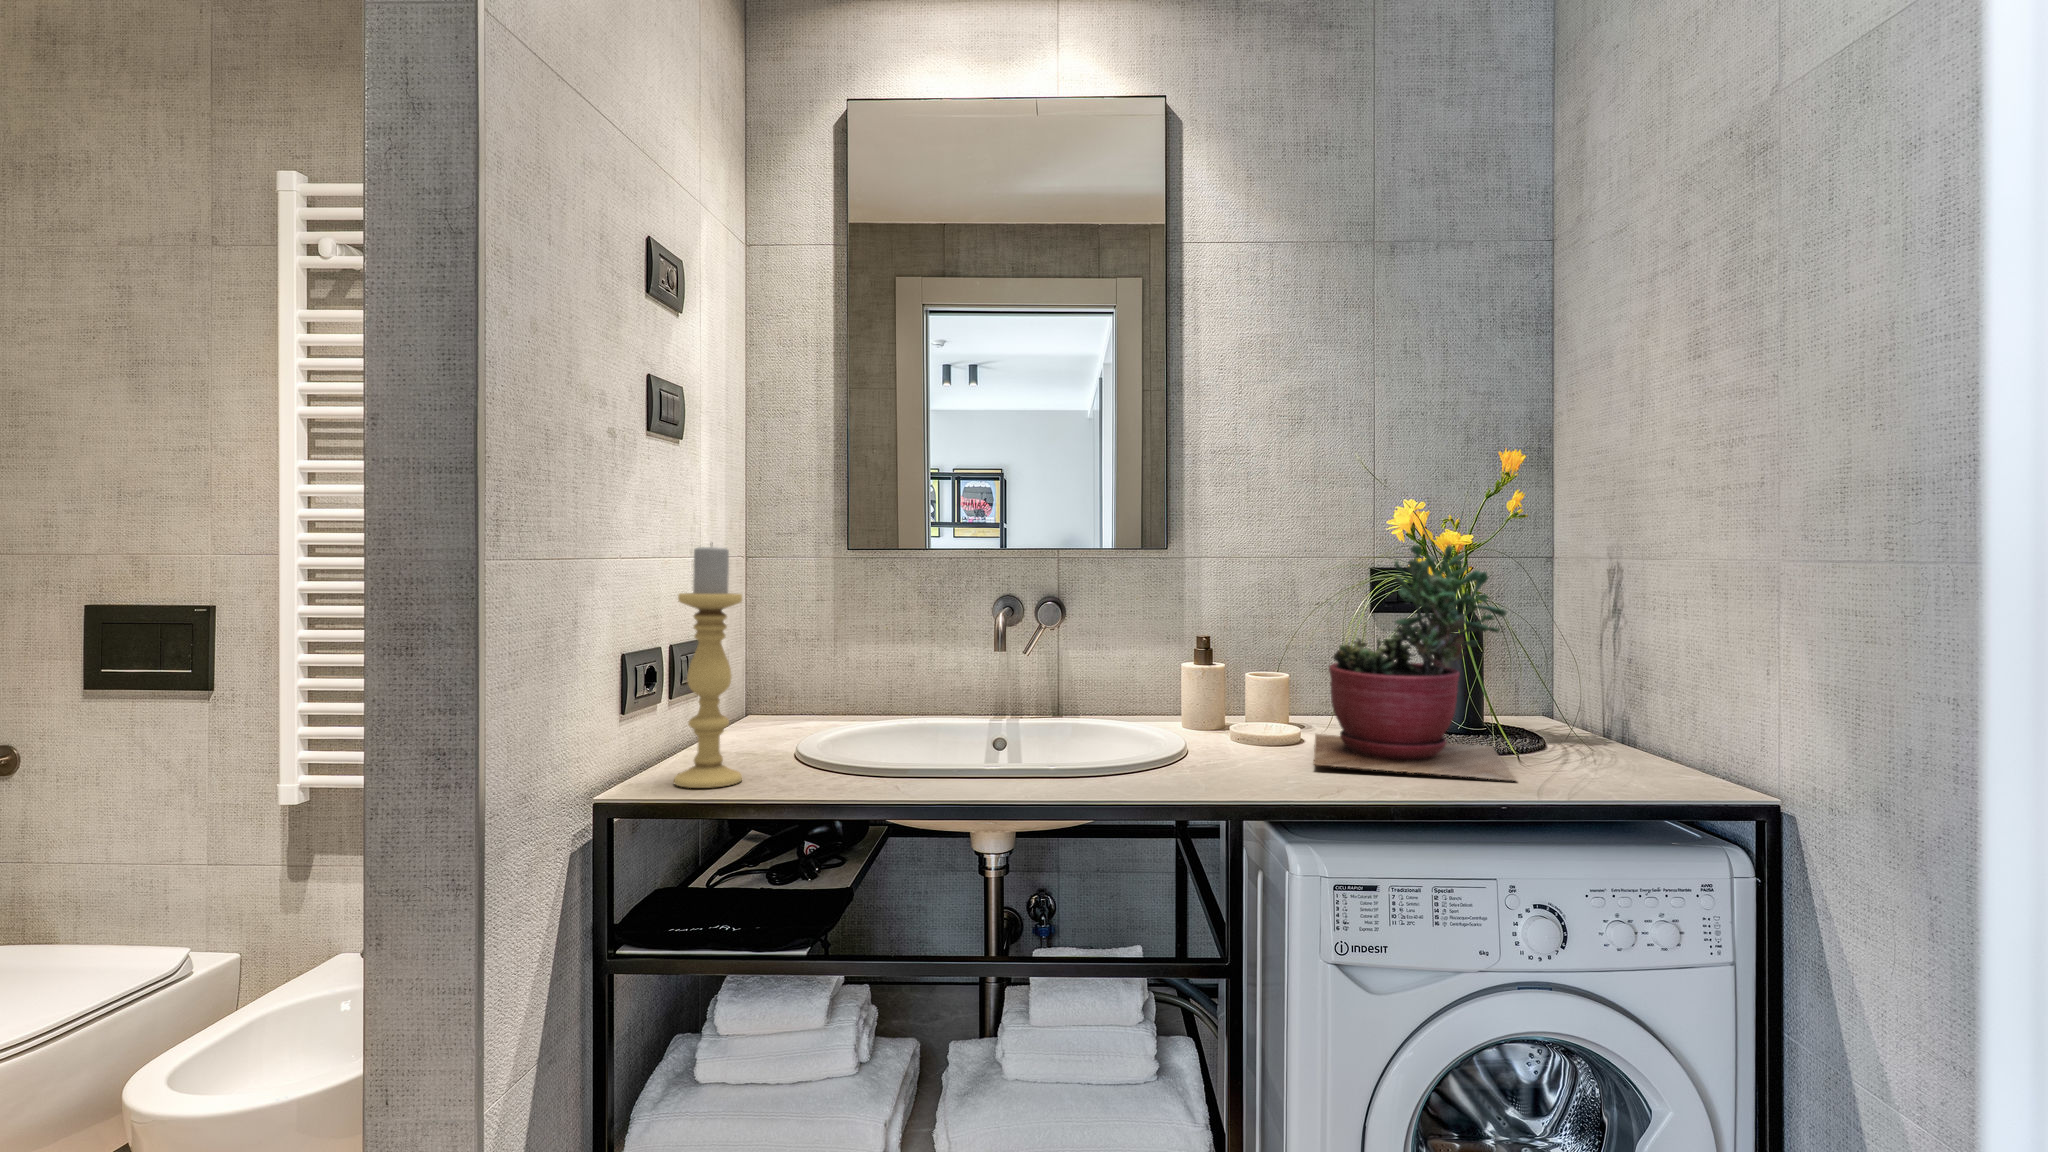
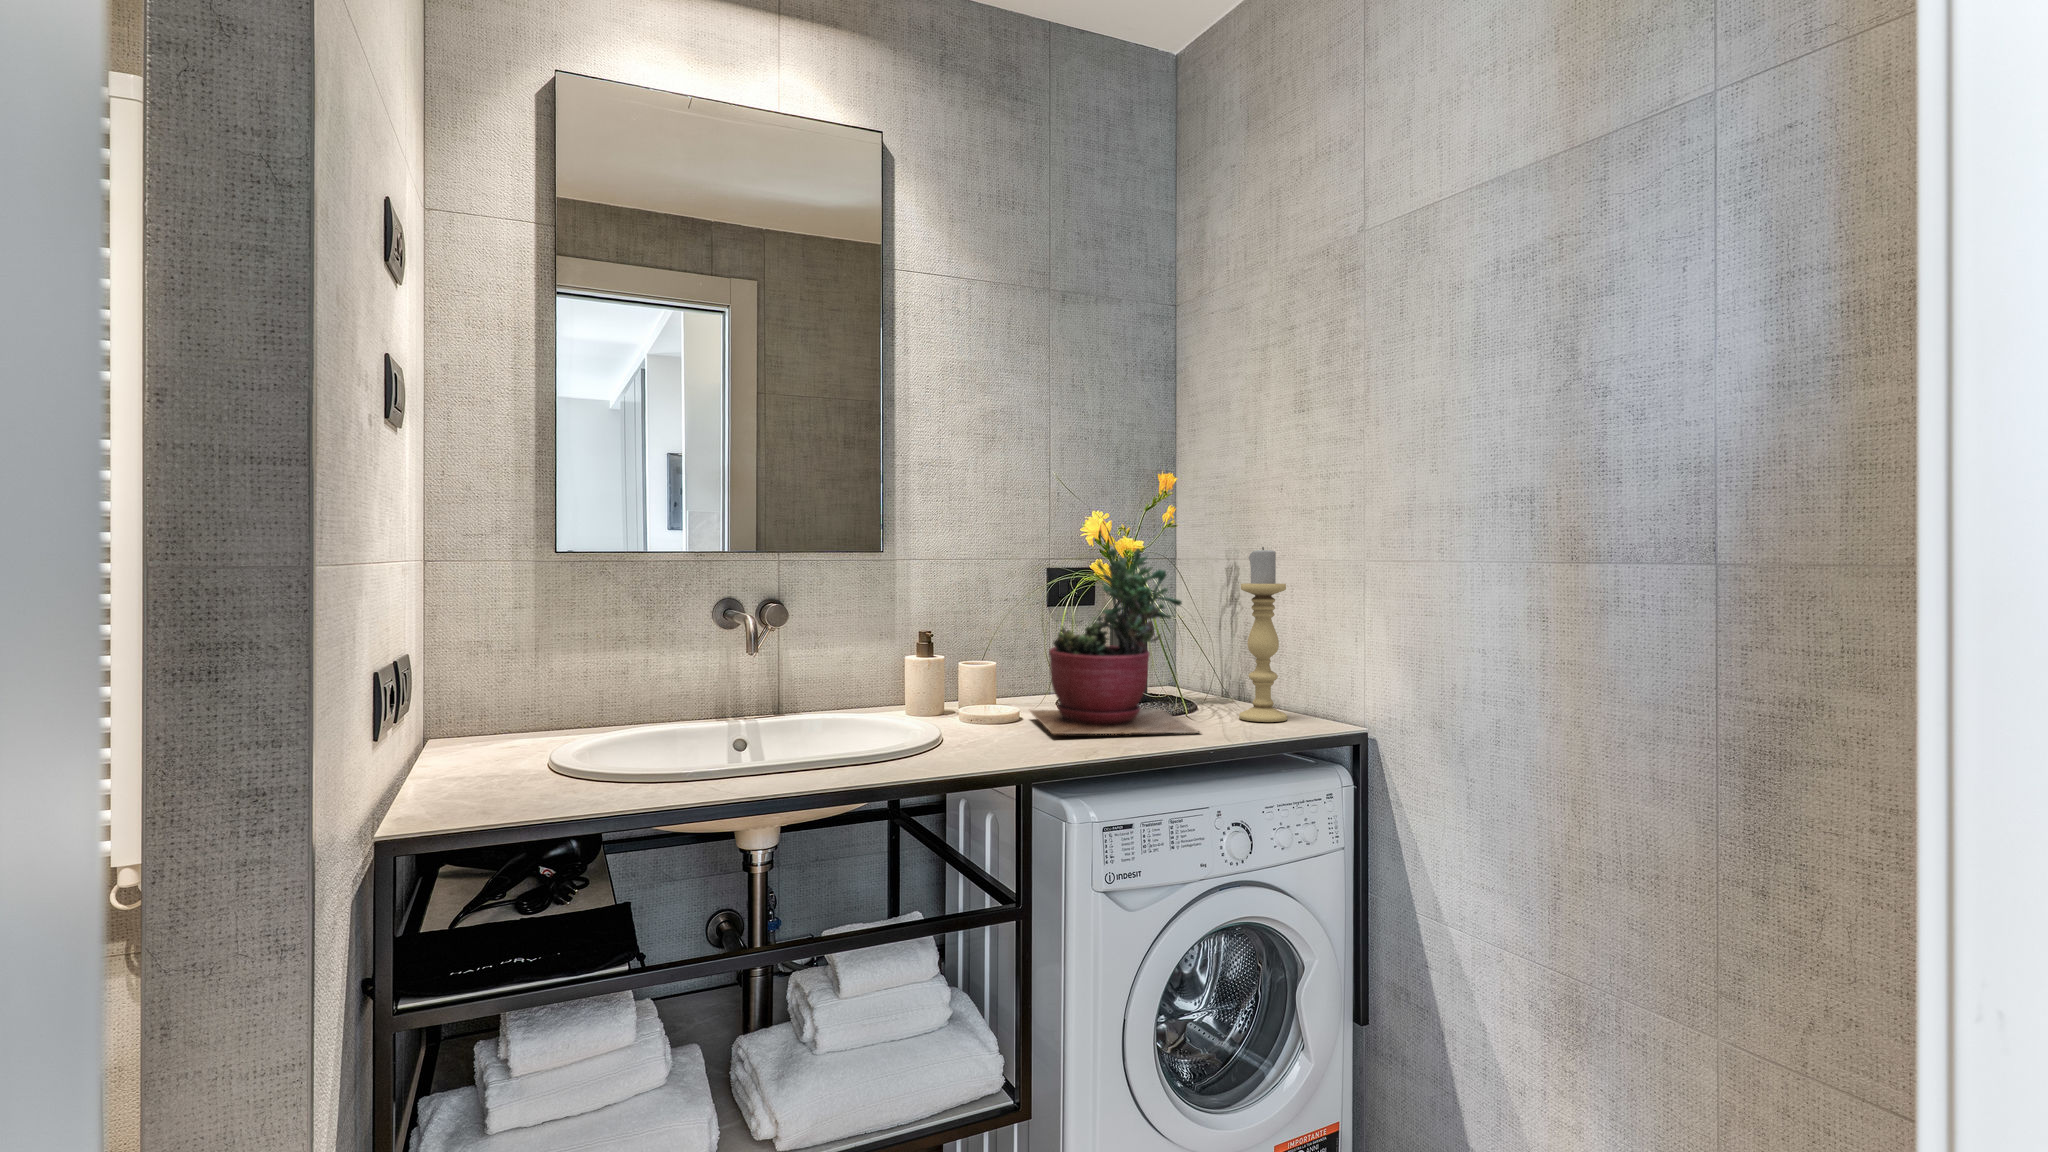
candle holder: present [674,546,742,788] -> present [1239,547,1287,722]

